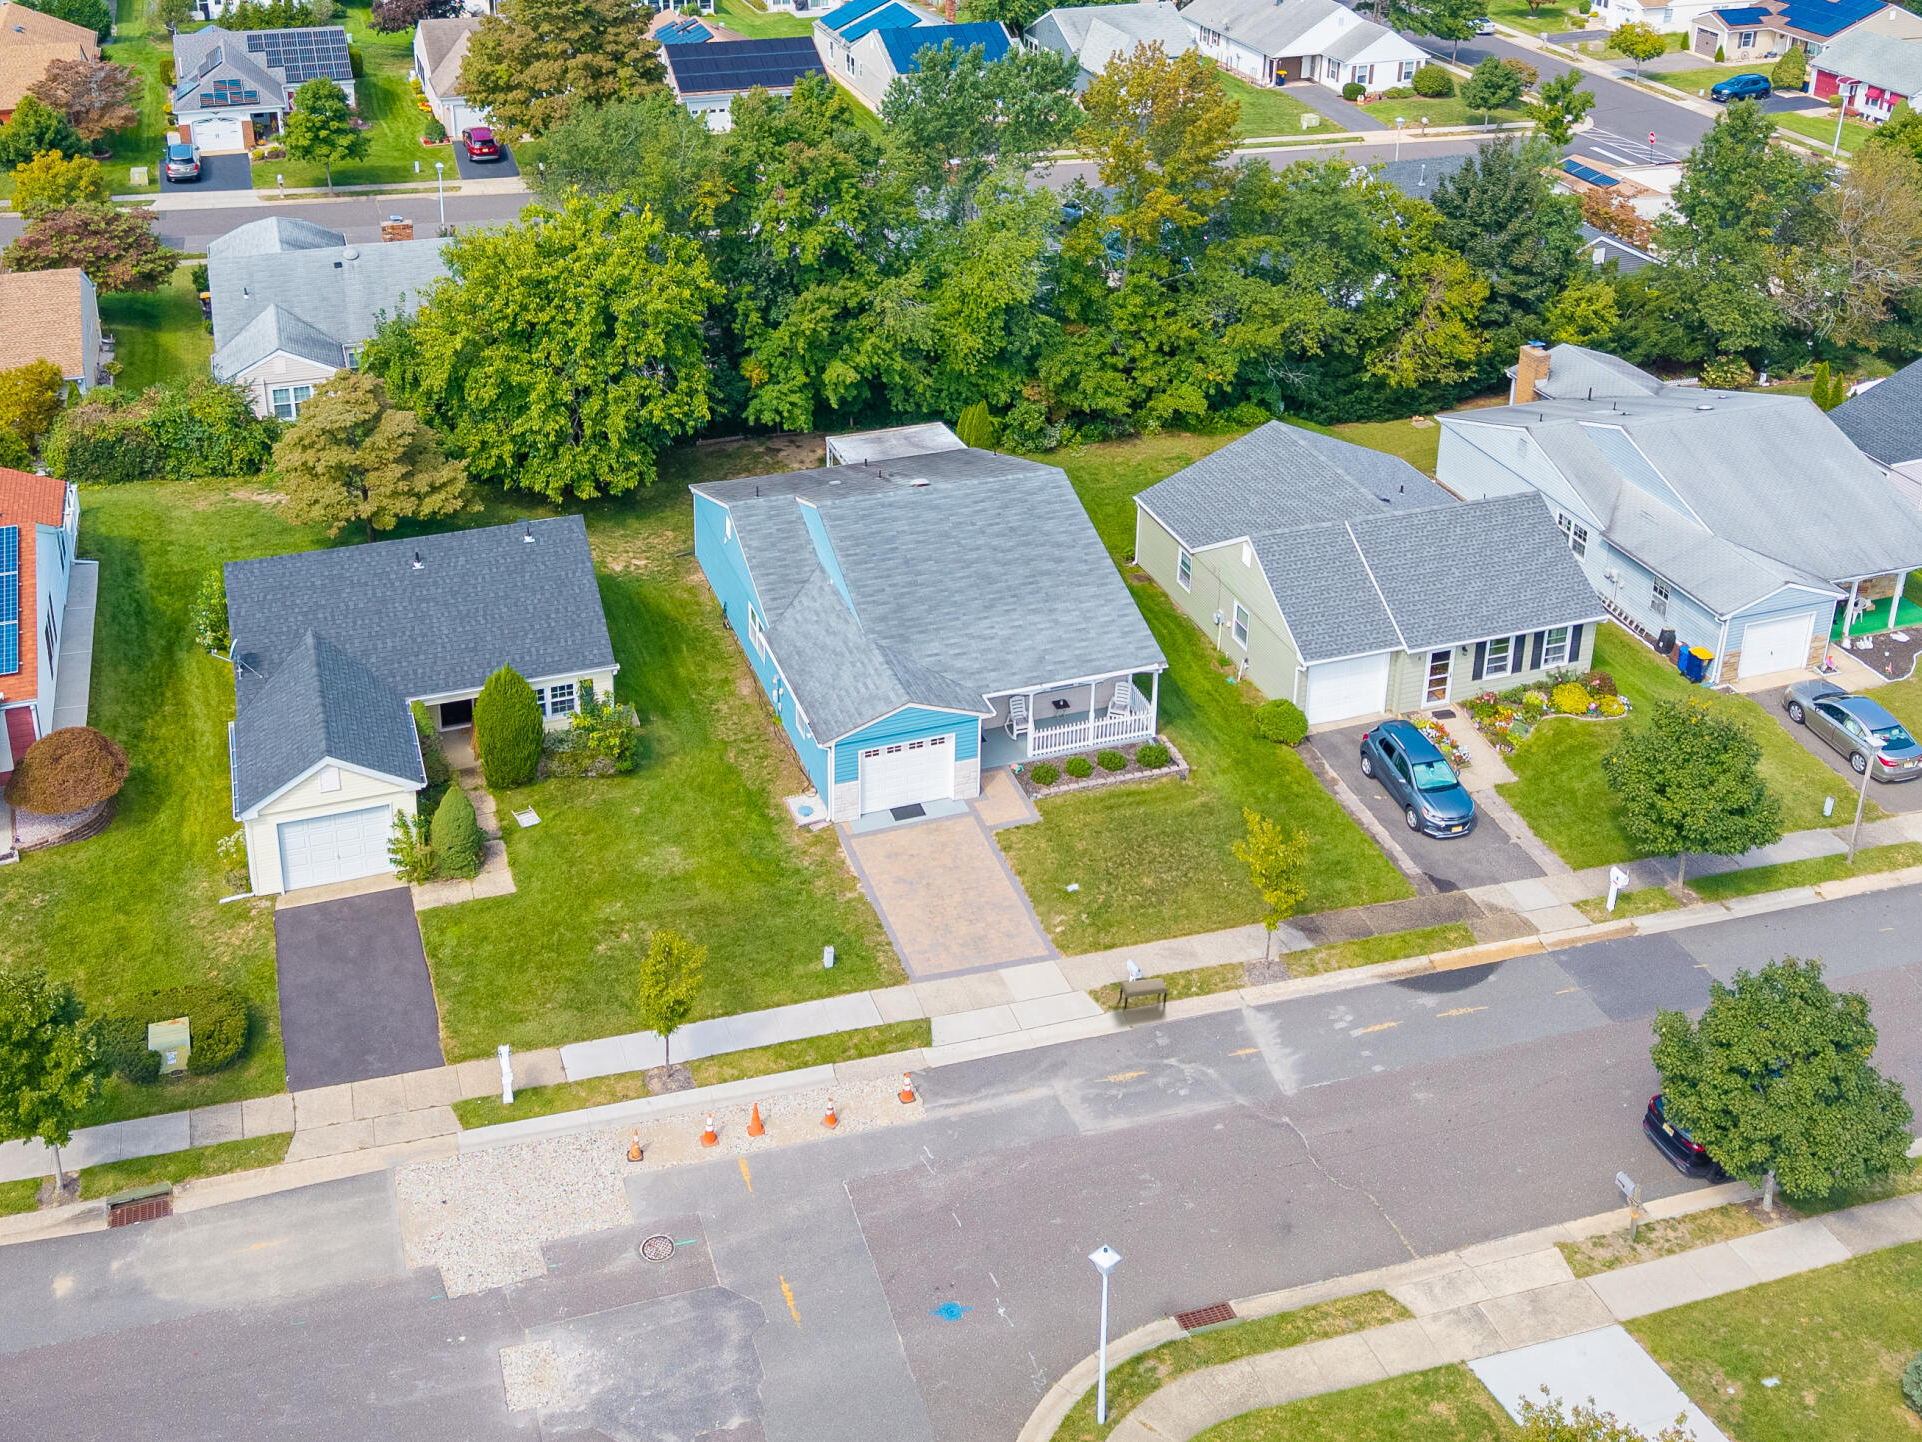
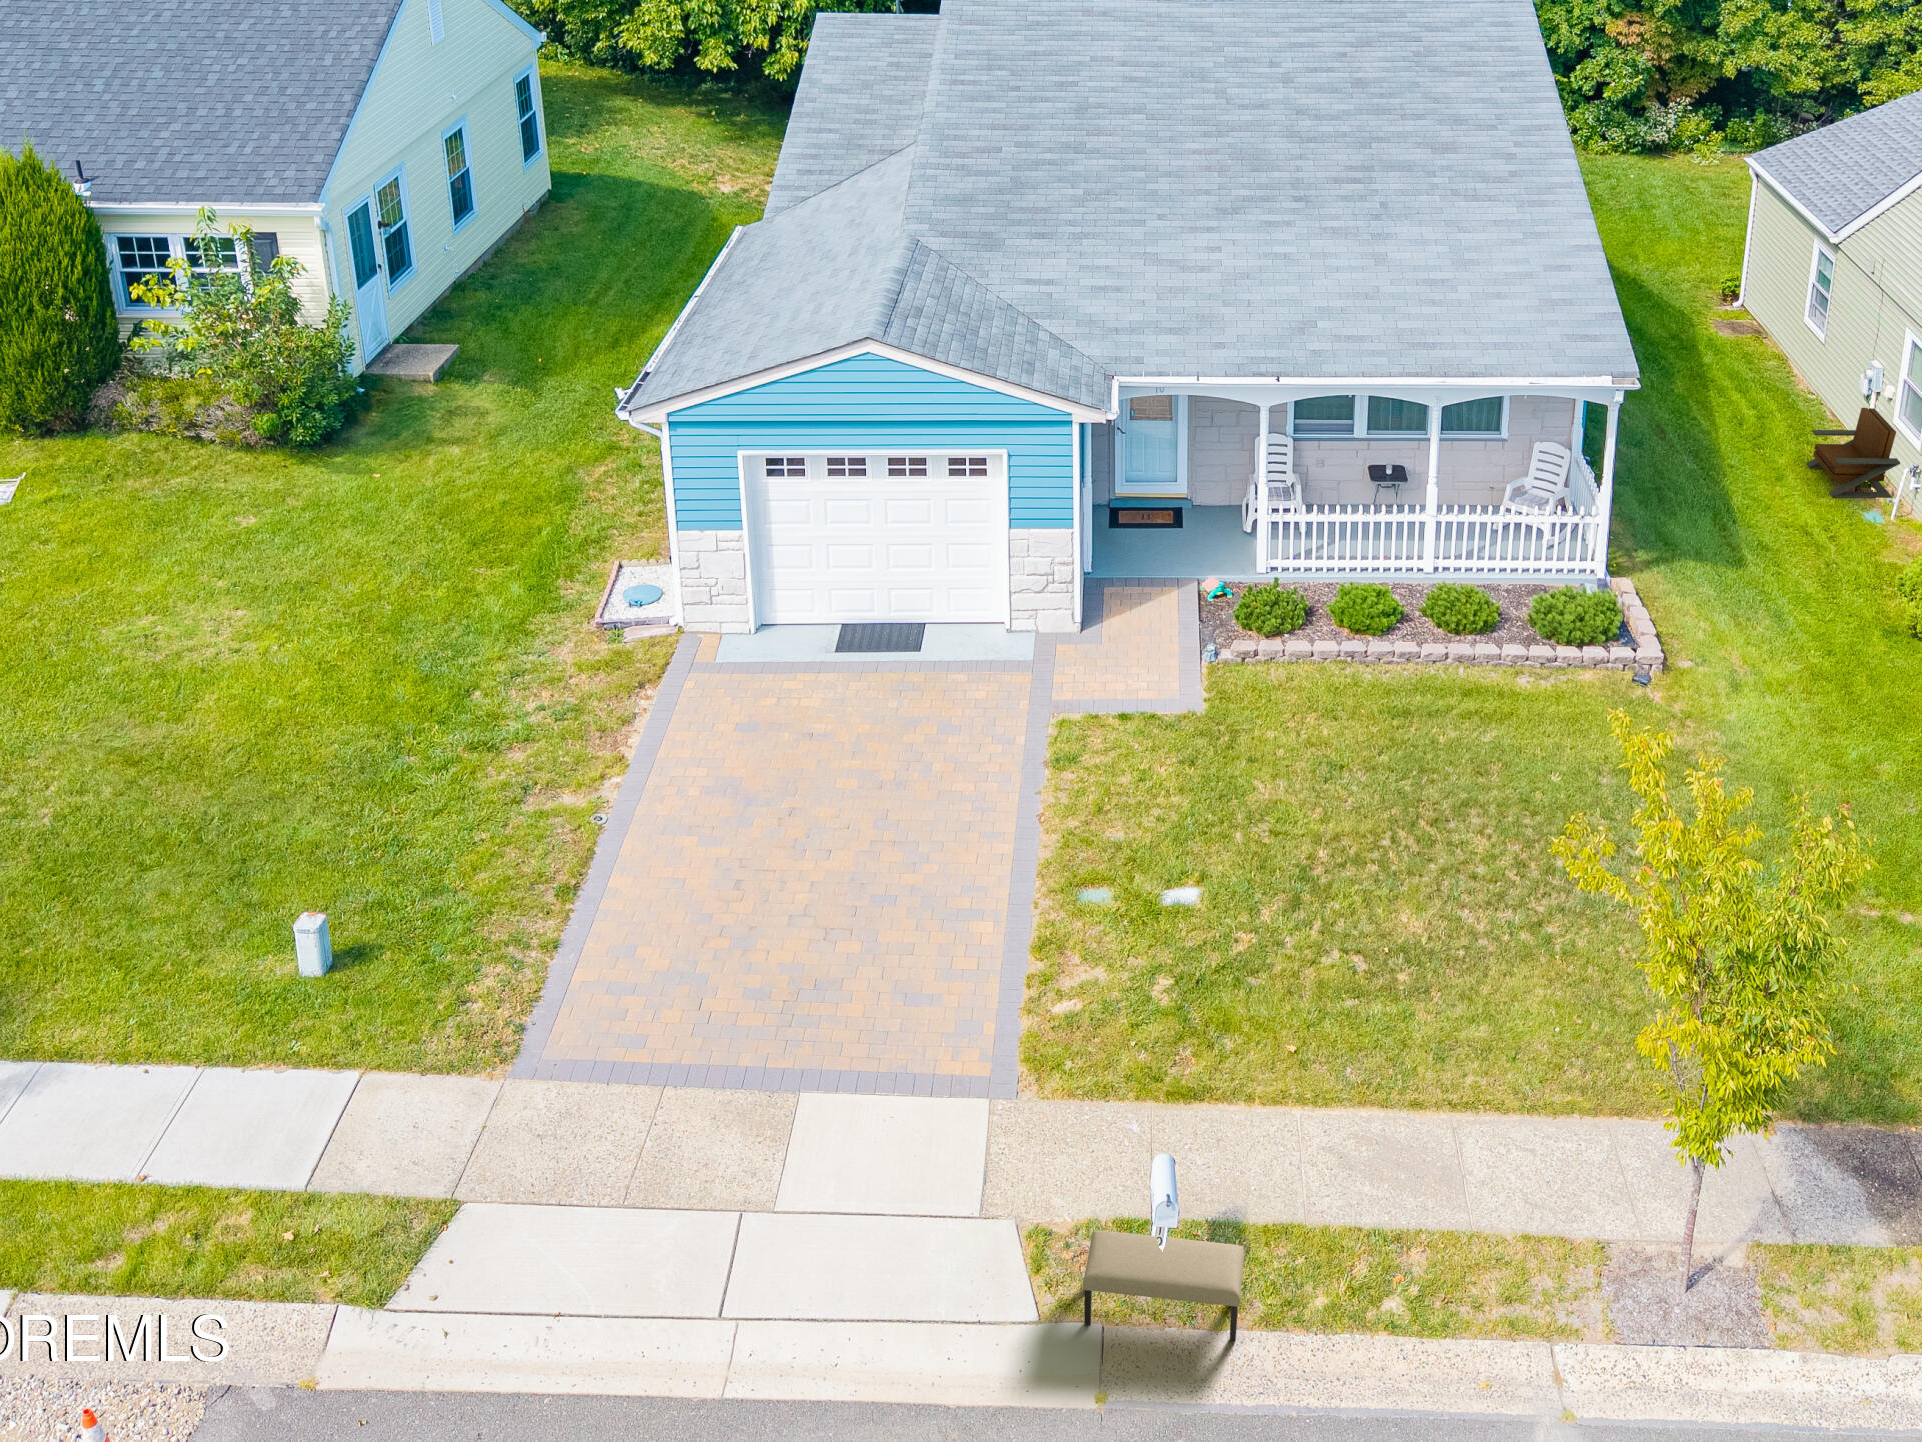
lounge chair: none [1203,635,1243,677] -> present [1806,408,1900,498]

